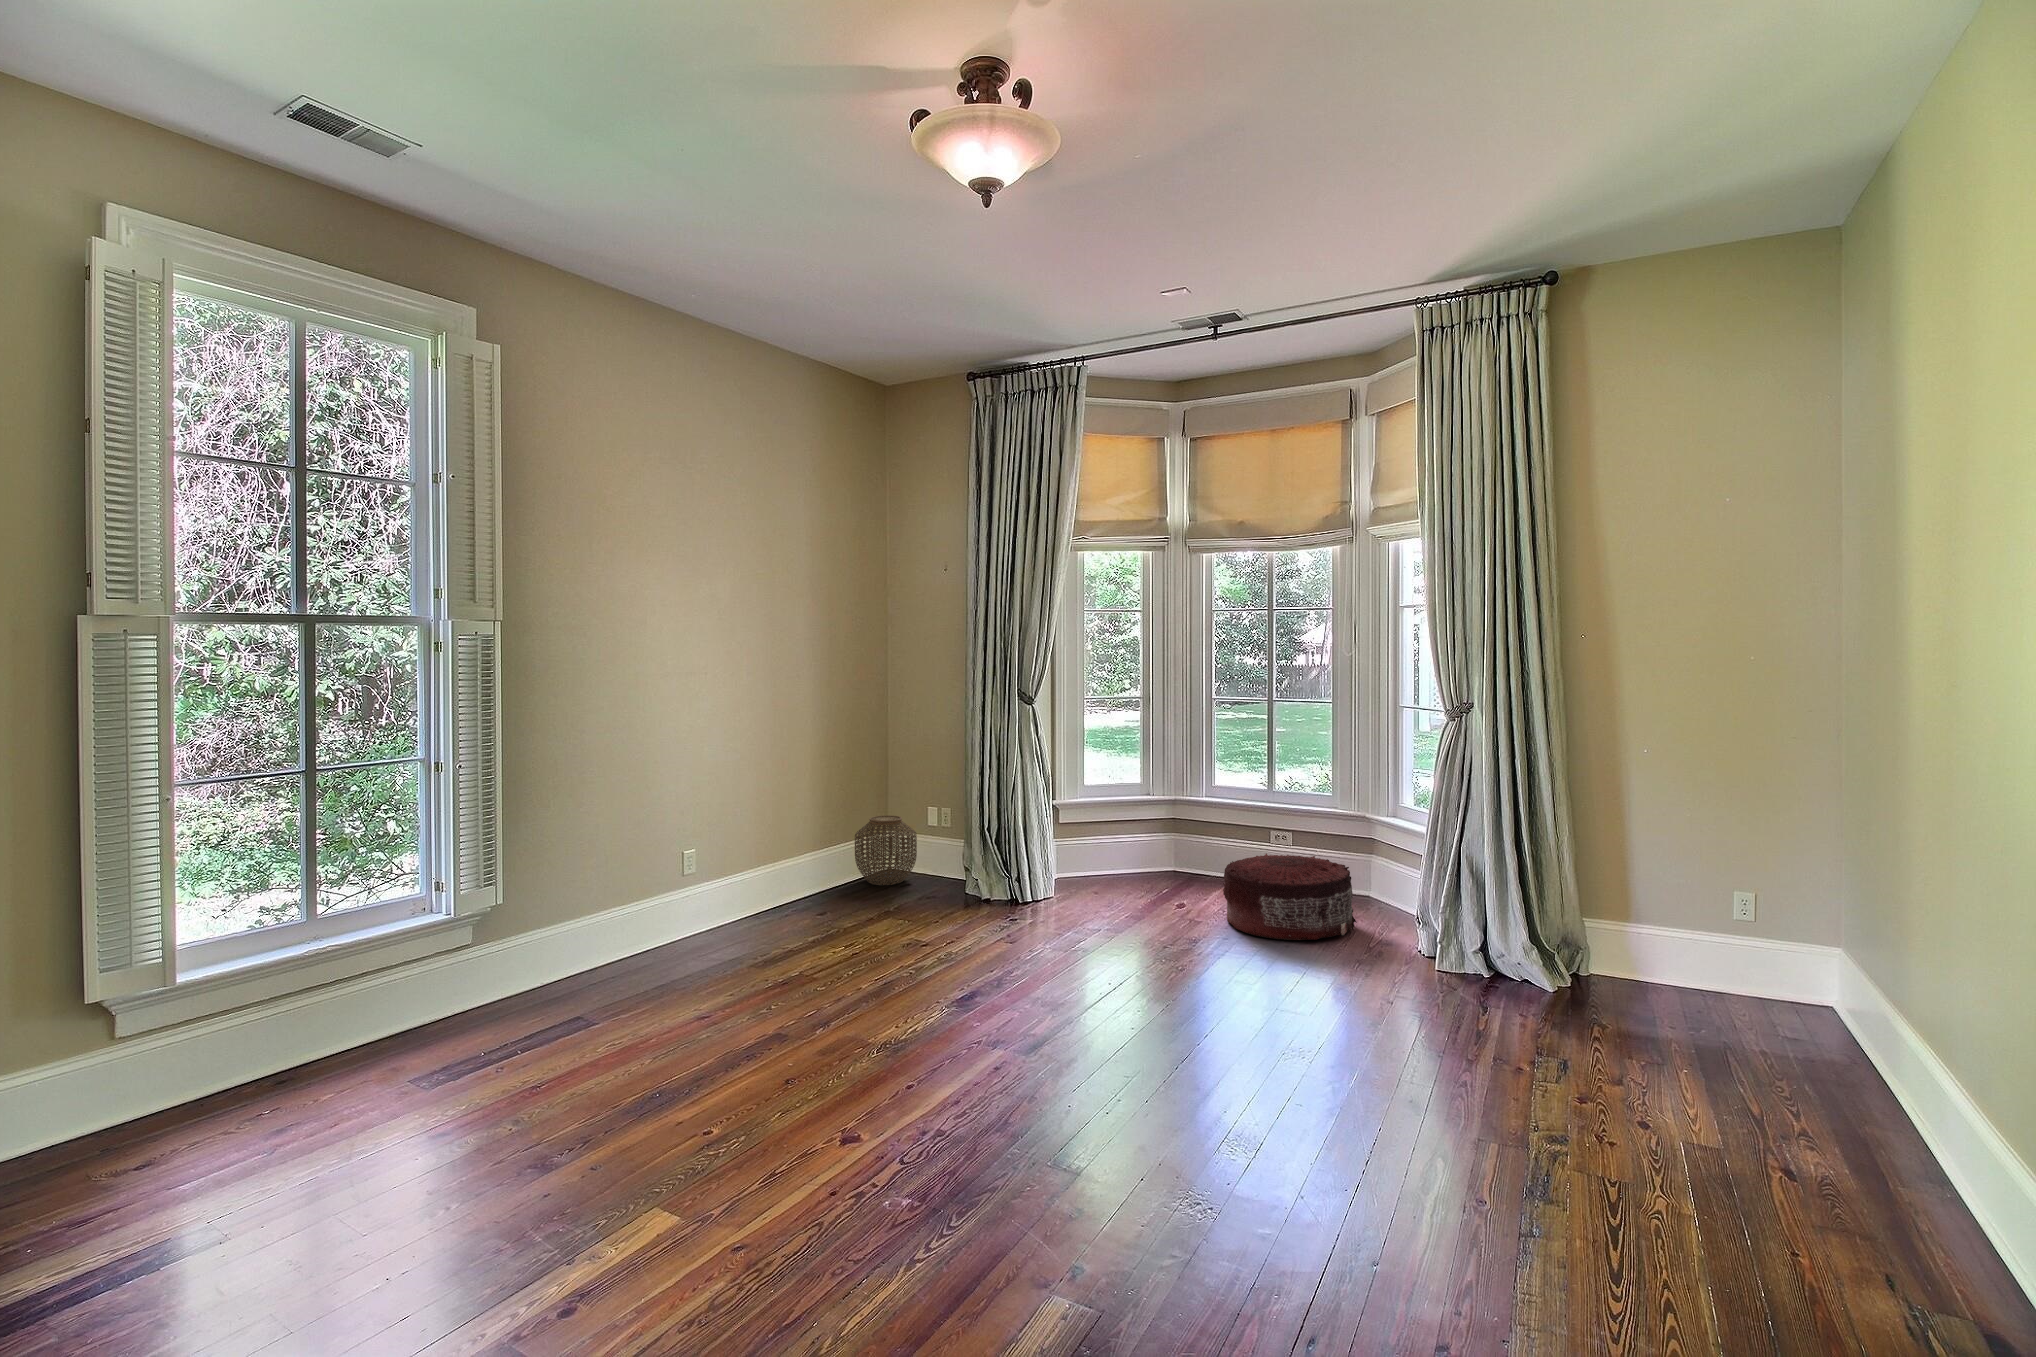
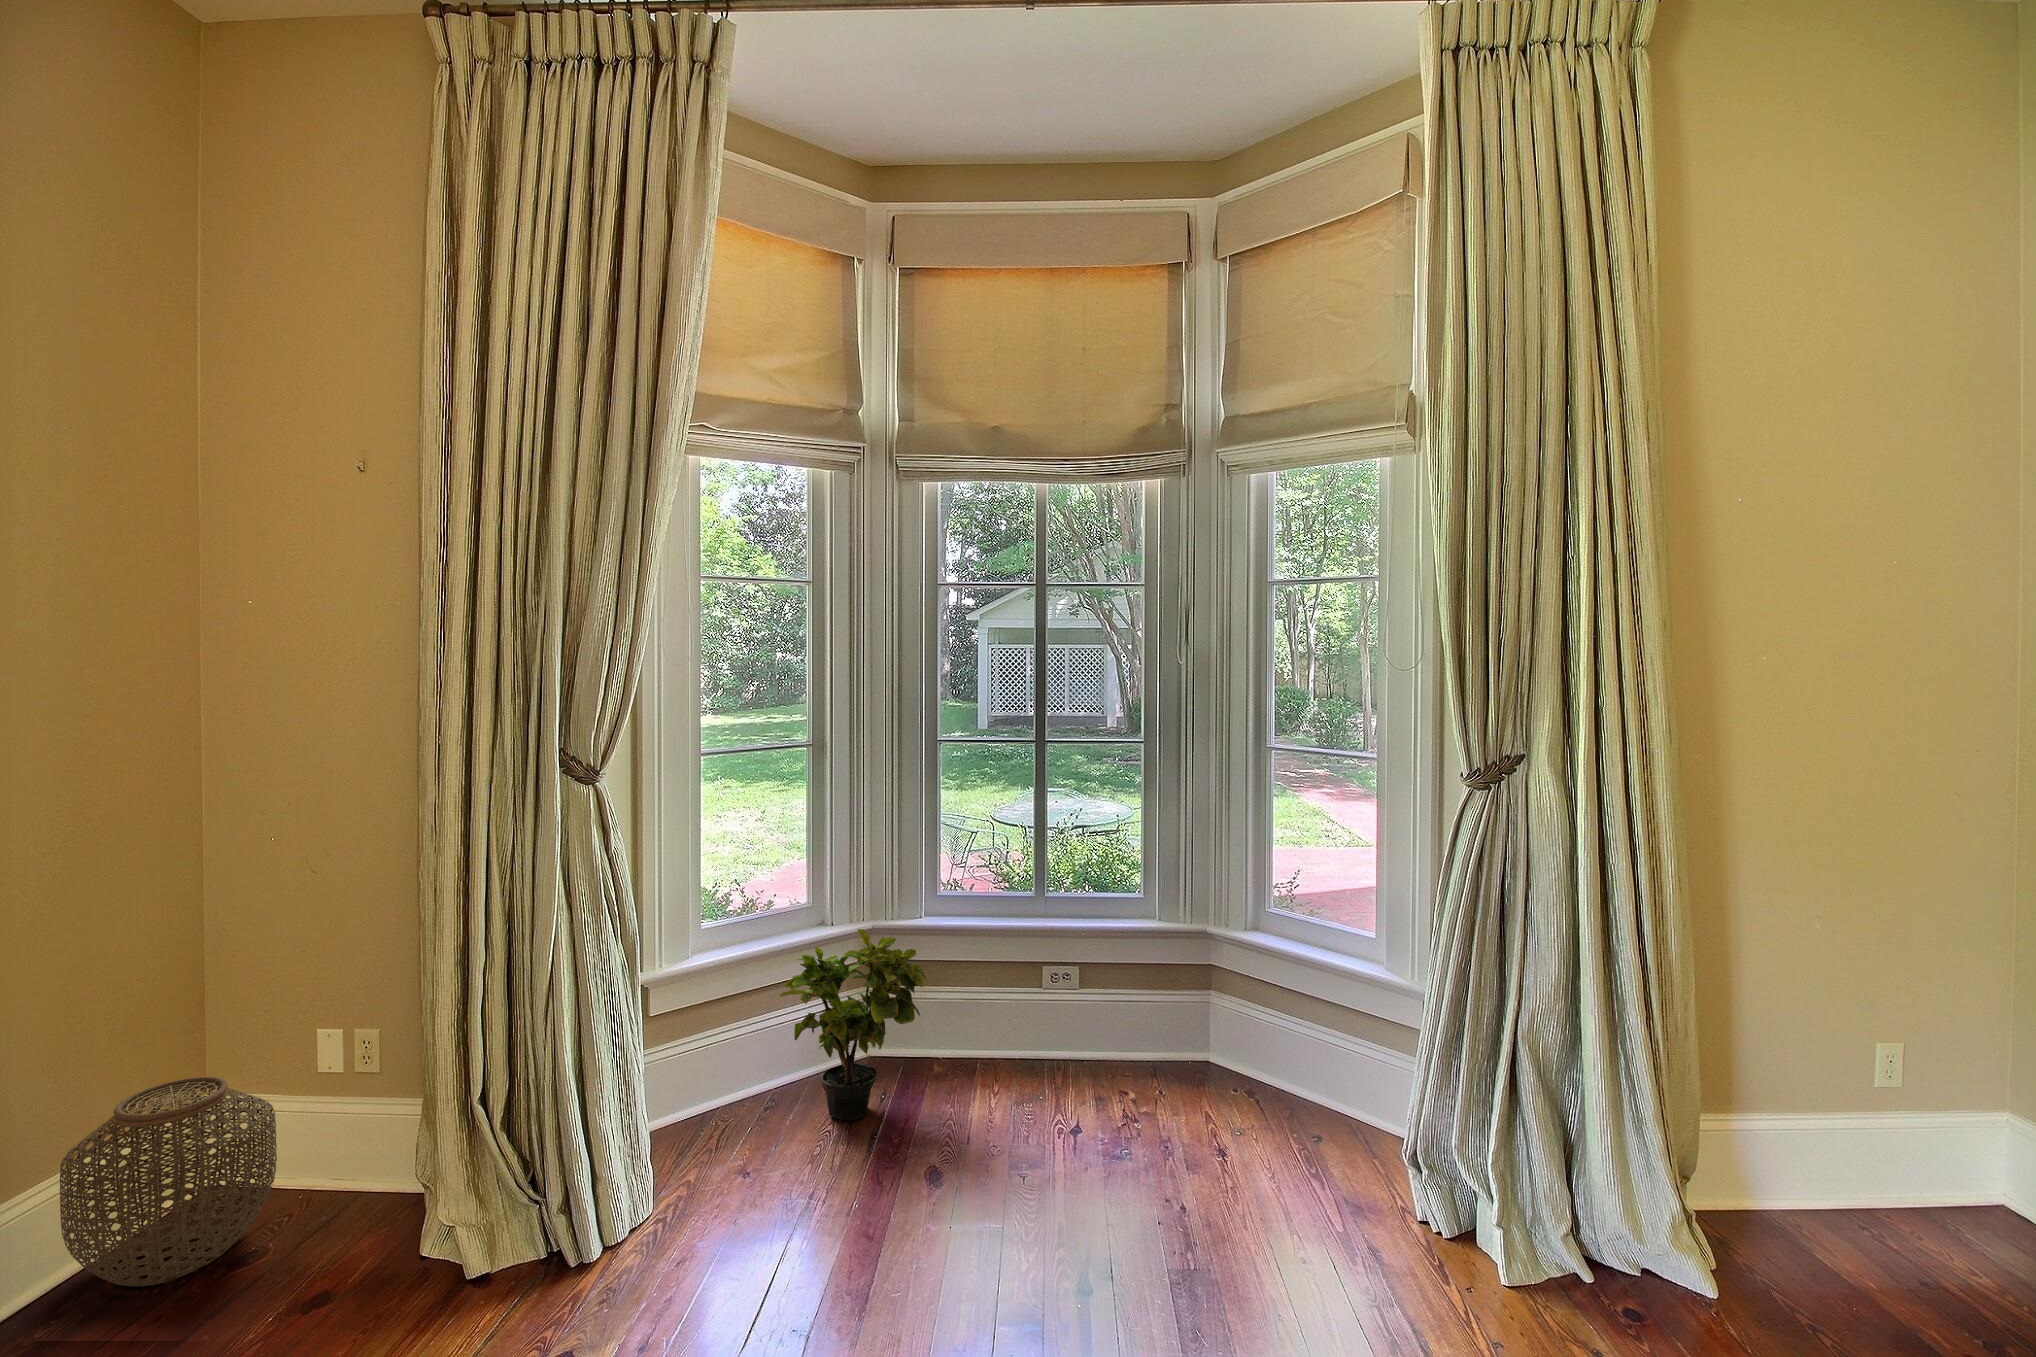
potted plant: none [1120,792,1194,887] -> present [780,929,927,1121]
pouf: present [1223,854,1357,940] -> none [1041,1033,1285,1264]

